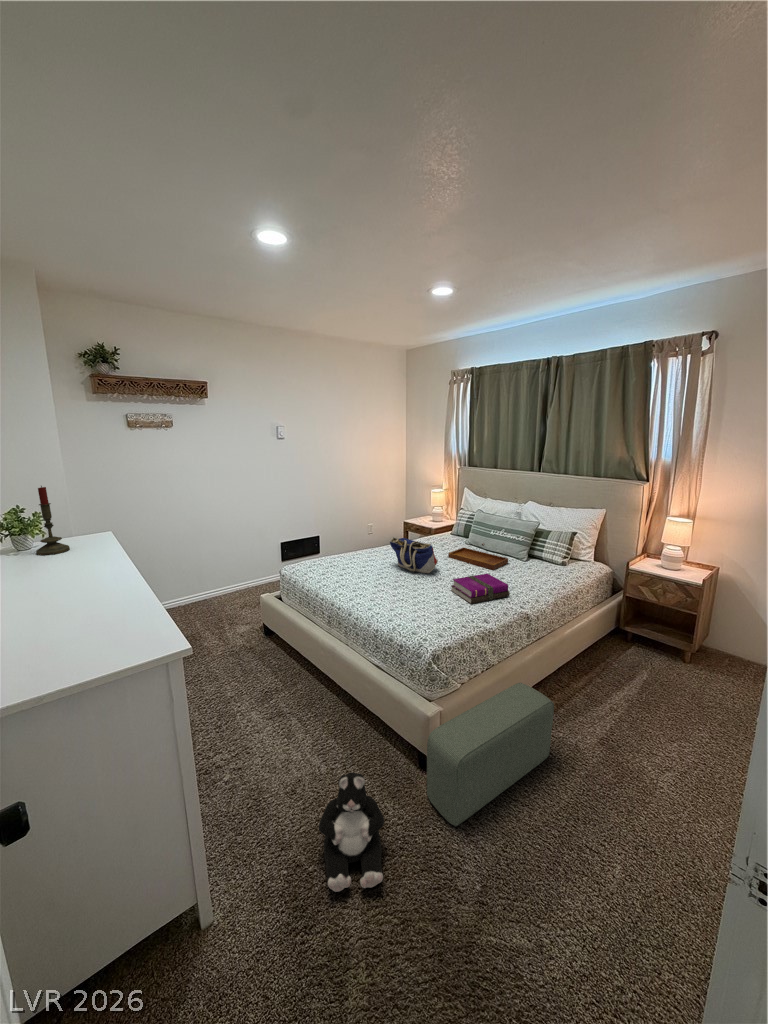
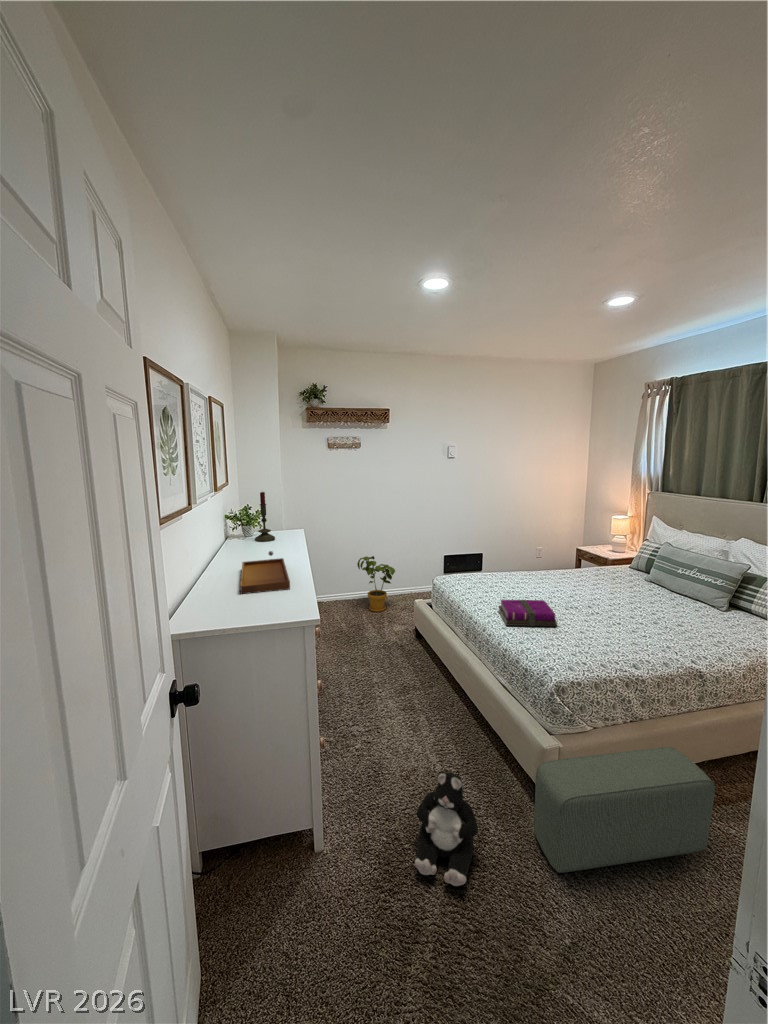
tote bag: present [390,537,438,573] -> none [541,561,596,605]
tray: present [448,543,508,570] -> present [240,551,290,594]
house plant: none [184,553,232,615] -> present [357,556,395,612]
notebook: present [451,574,510,604] -> present [498,600,557,626]

